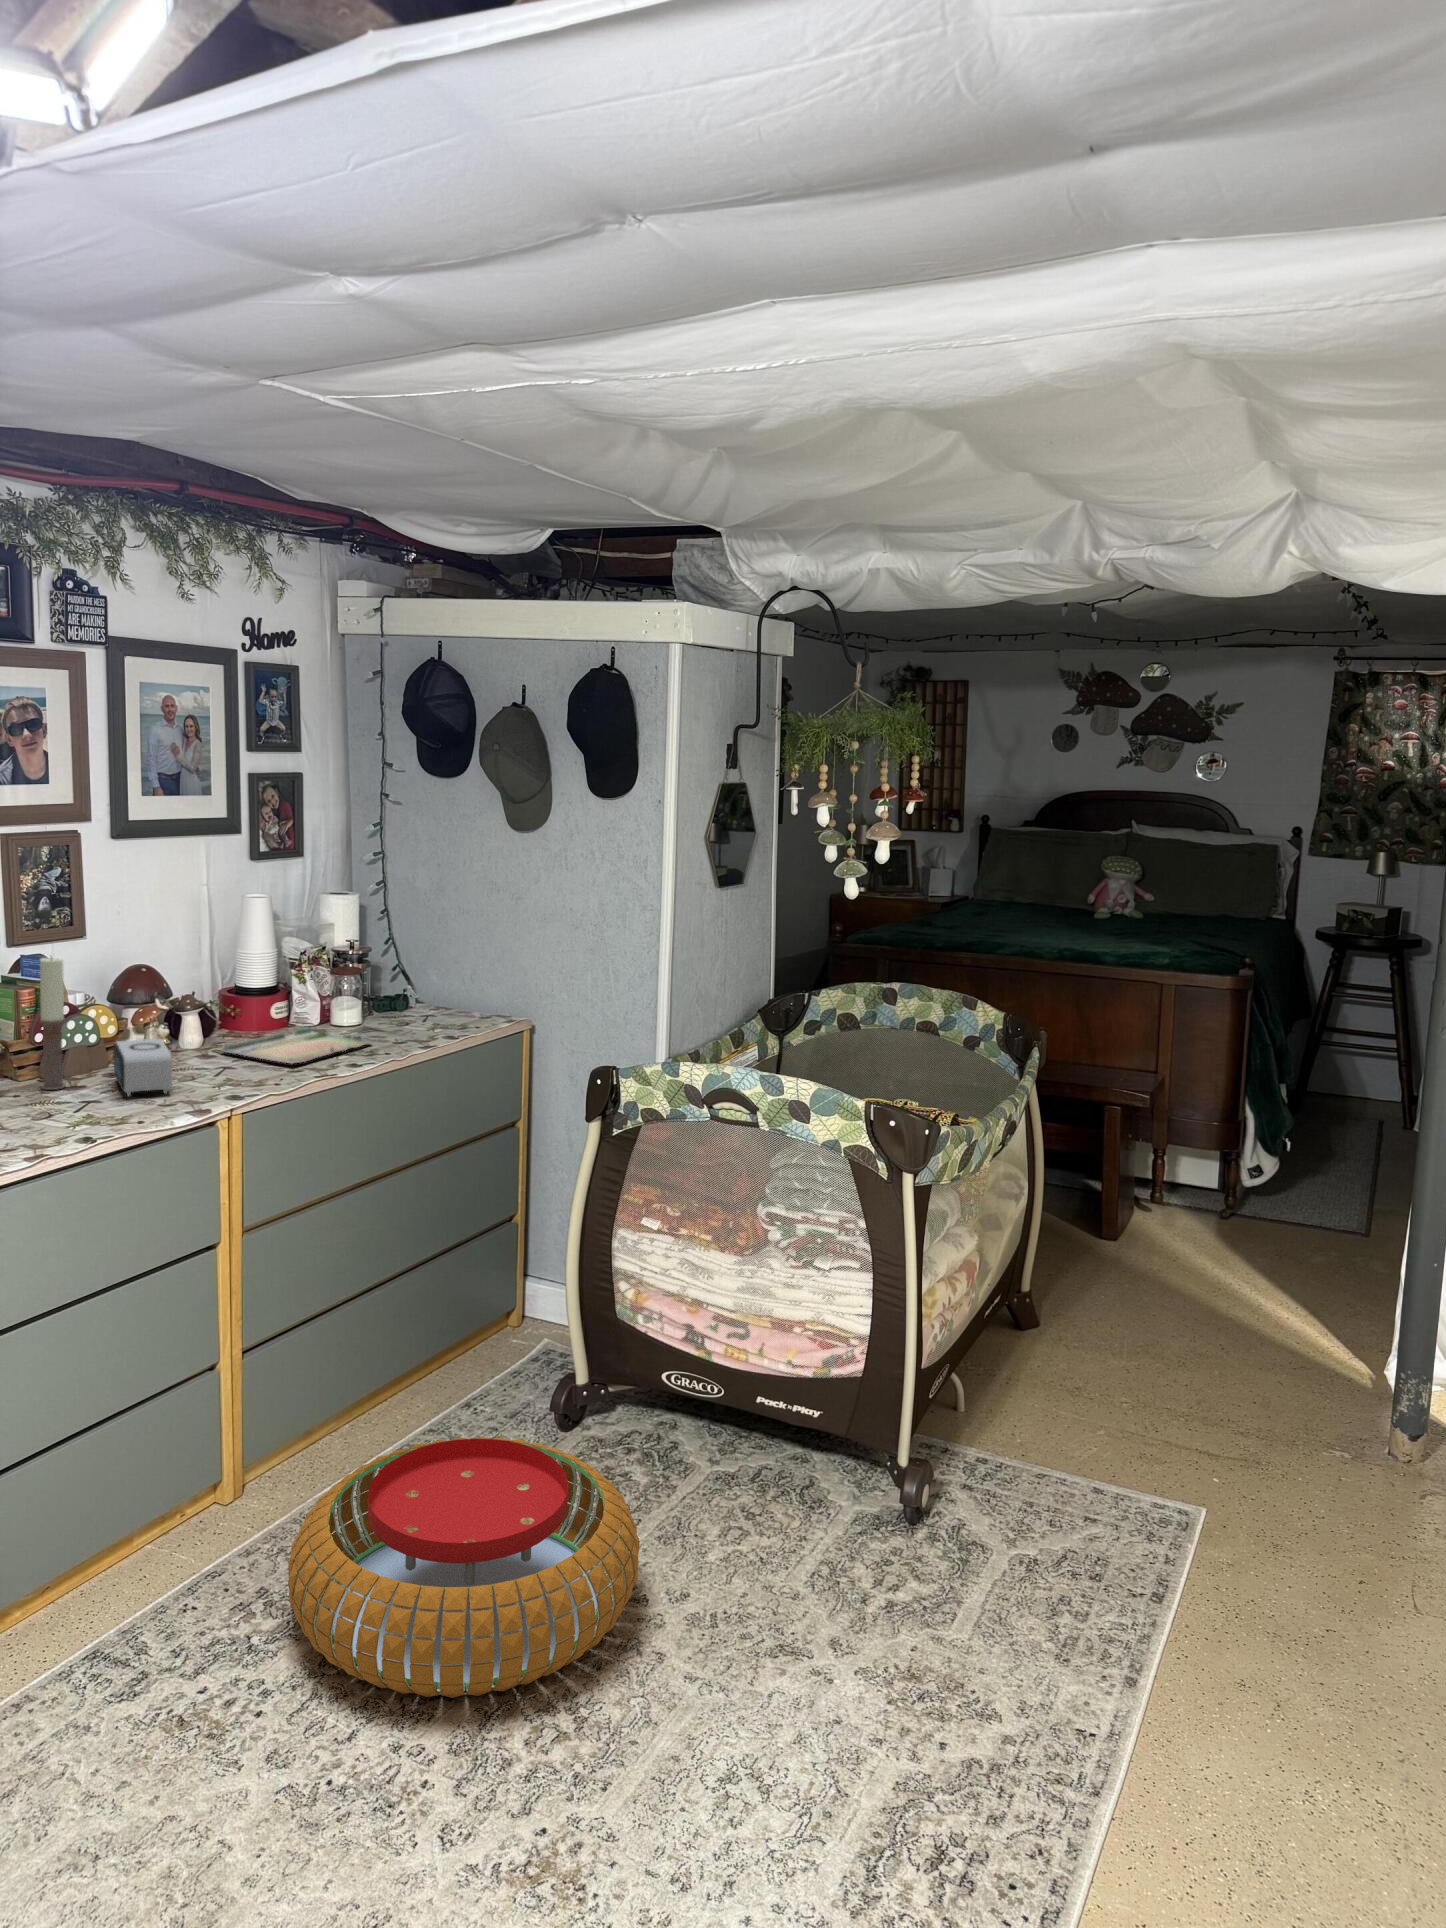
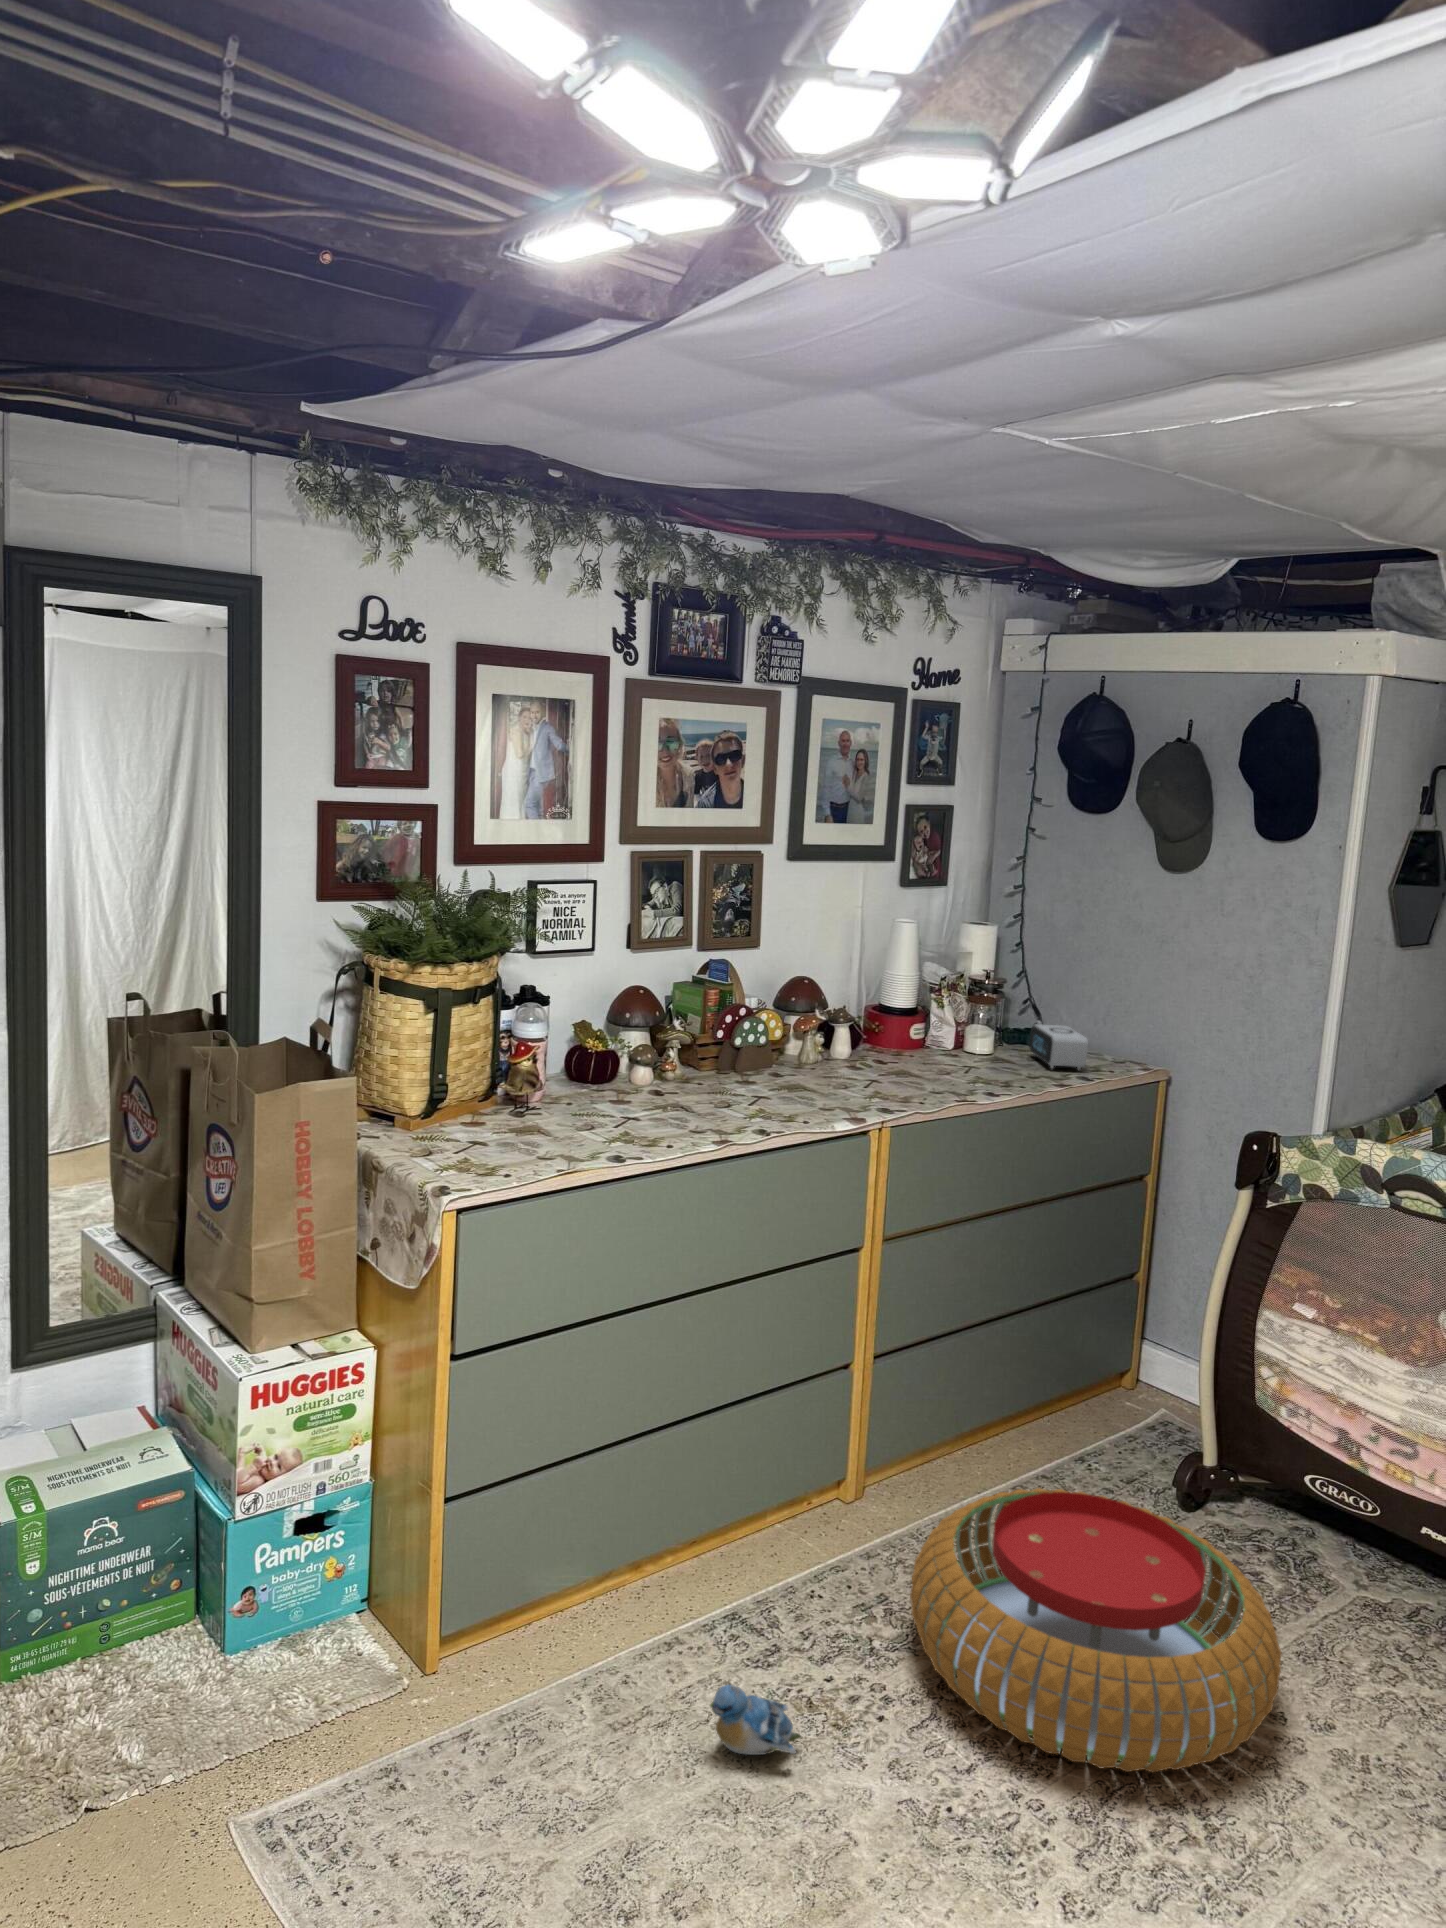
candle: present [40,957,65,1090] -> none [718,962,747,1085]
tray: present [221,1027,371,1063] -> none [869,1053,1011,1087]
alarm clock: present [114,1039,172,1096] -> present [1029,1024,1088,1070]
plush toy: none [58,1731,170,1800] -> present [710,1685,802,1755]

